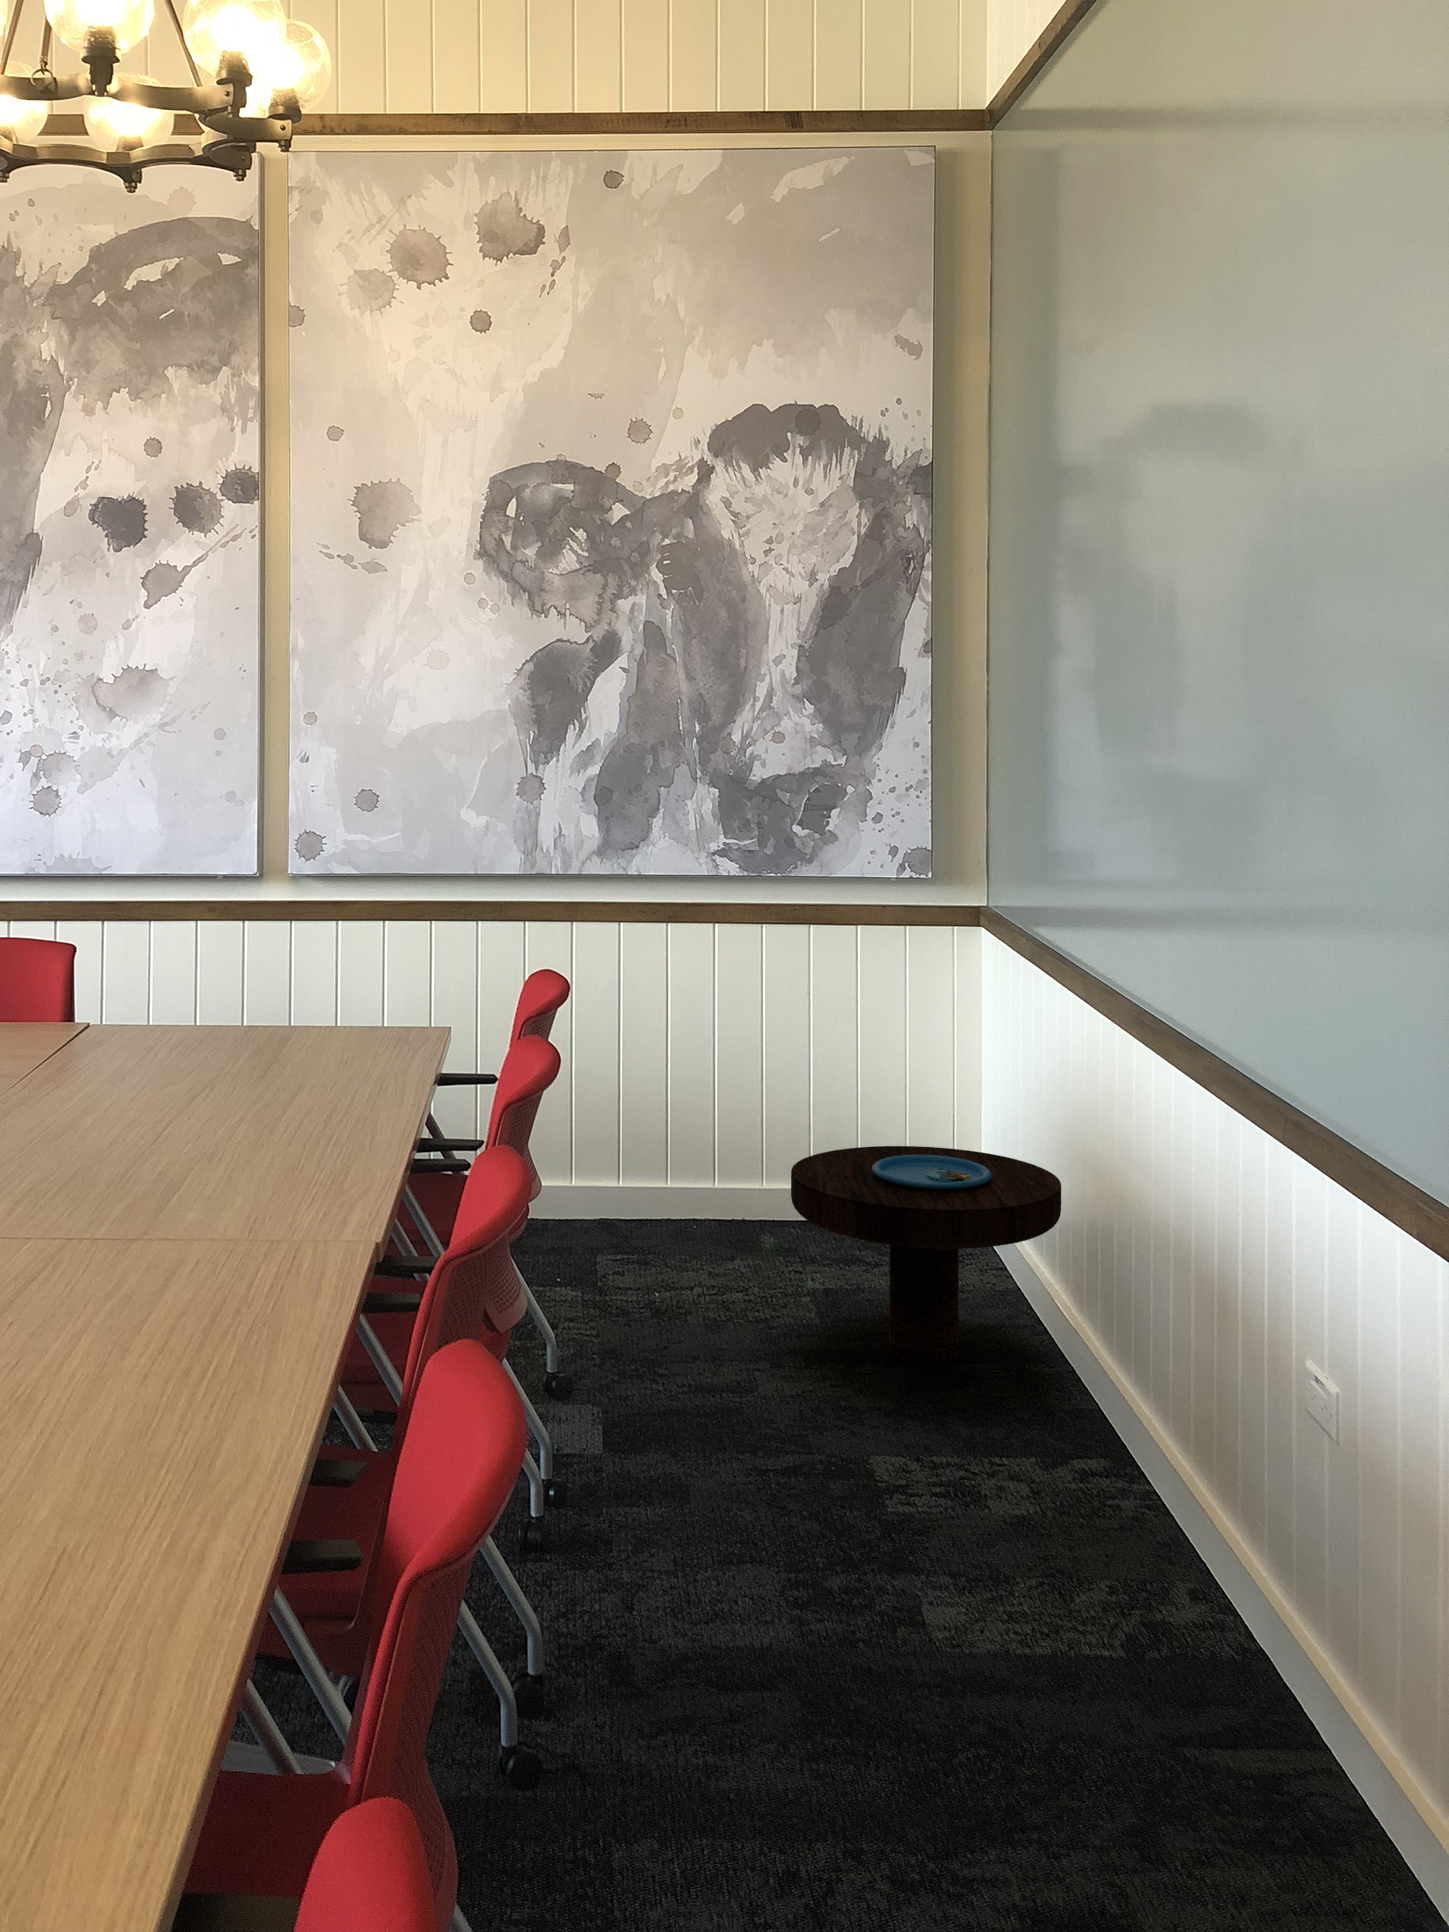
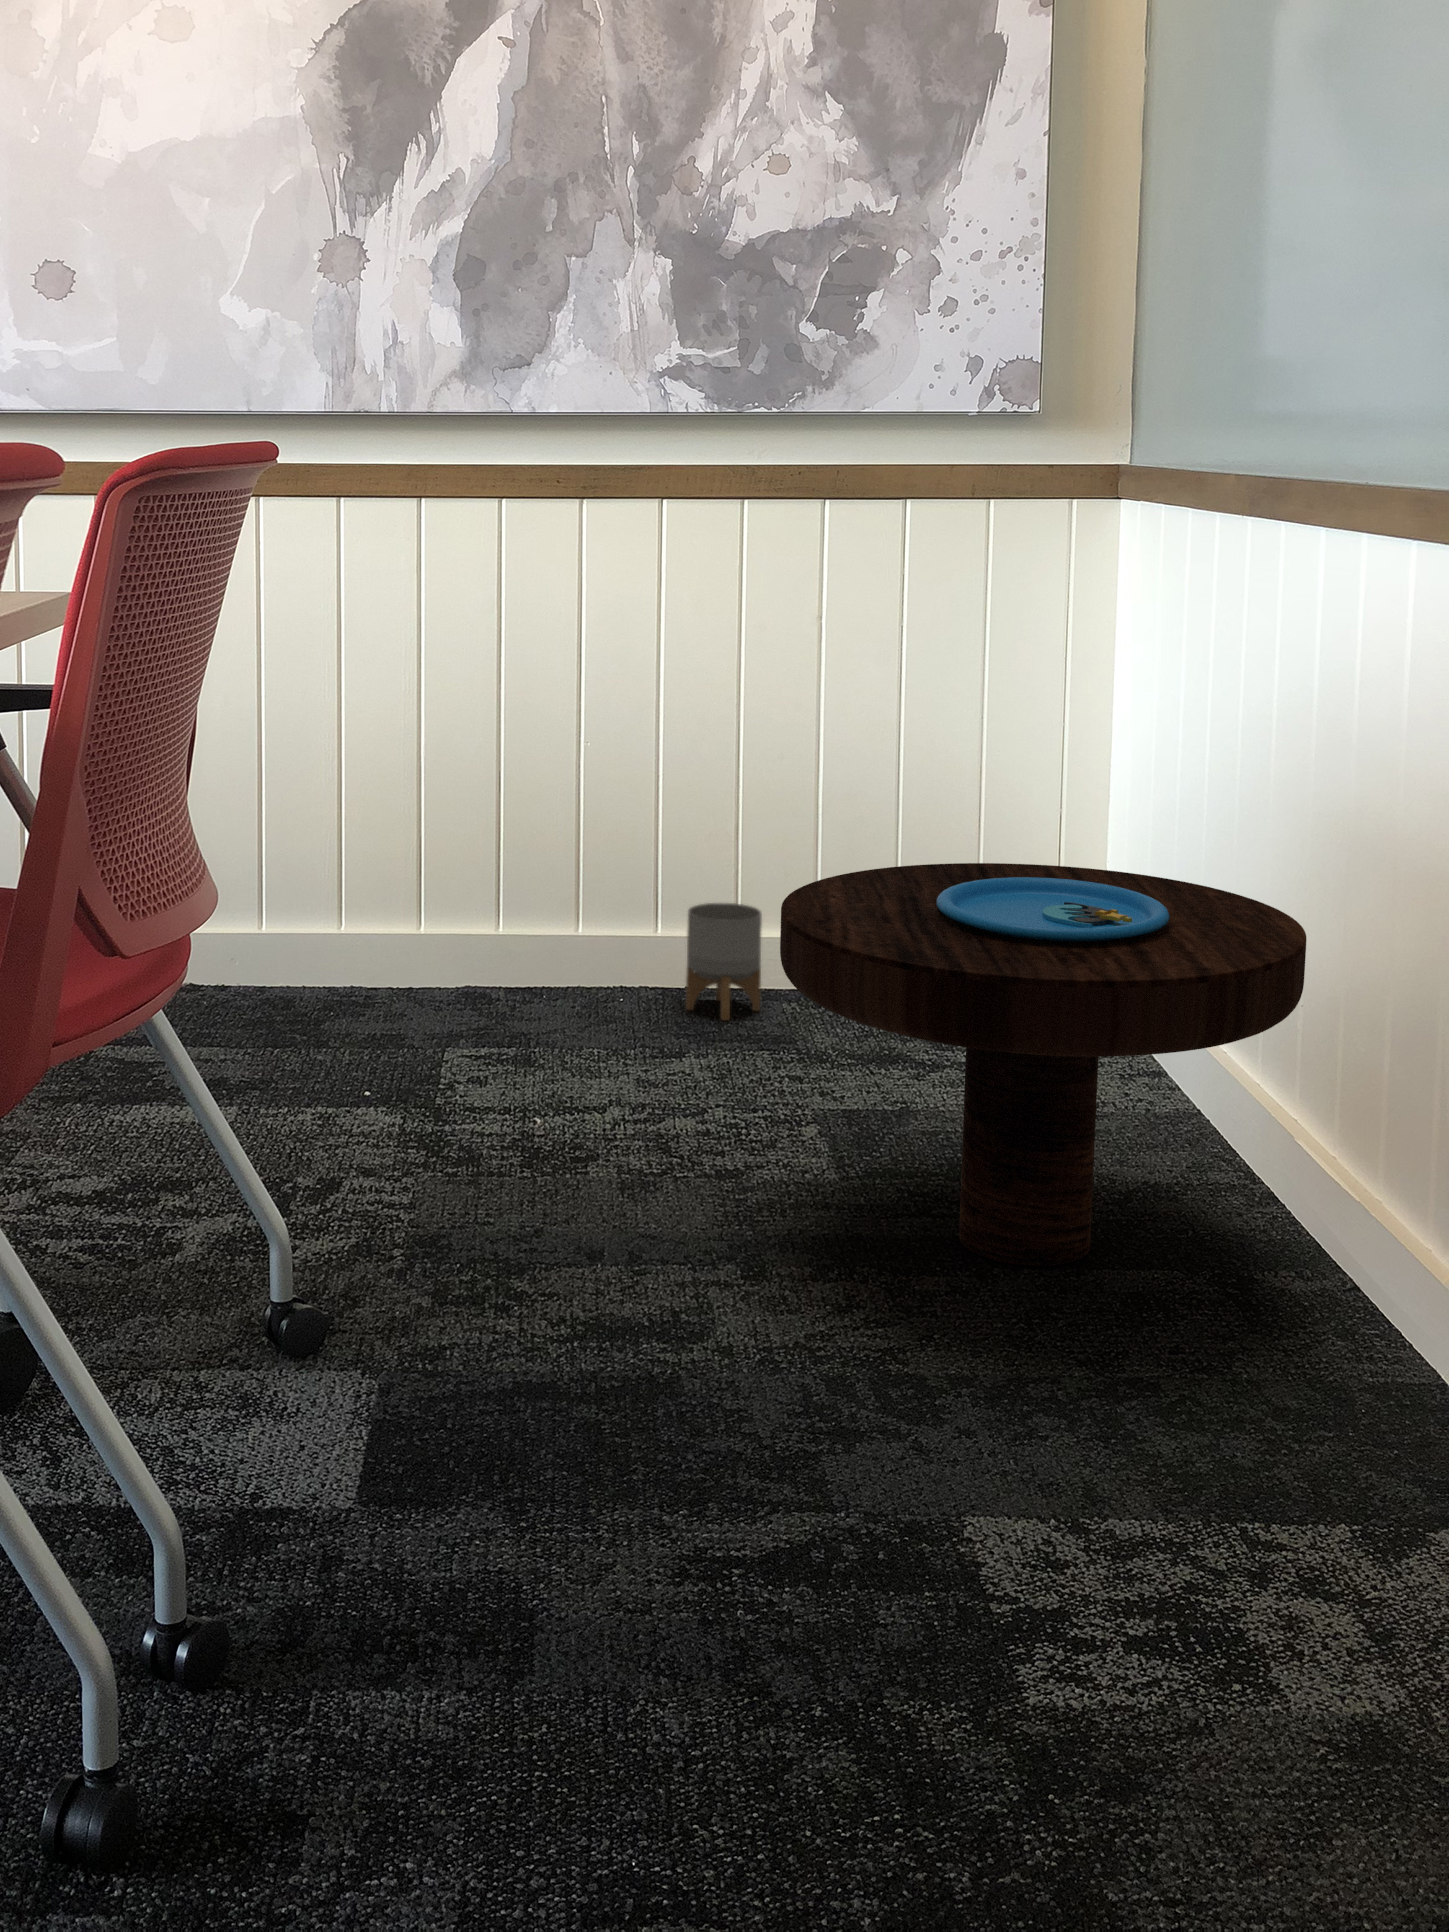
planter: none [732,1165,776,1237] -> present [686,903,762,1020]

